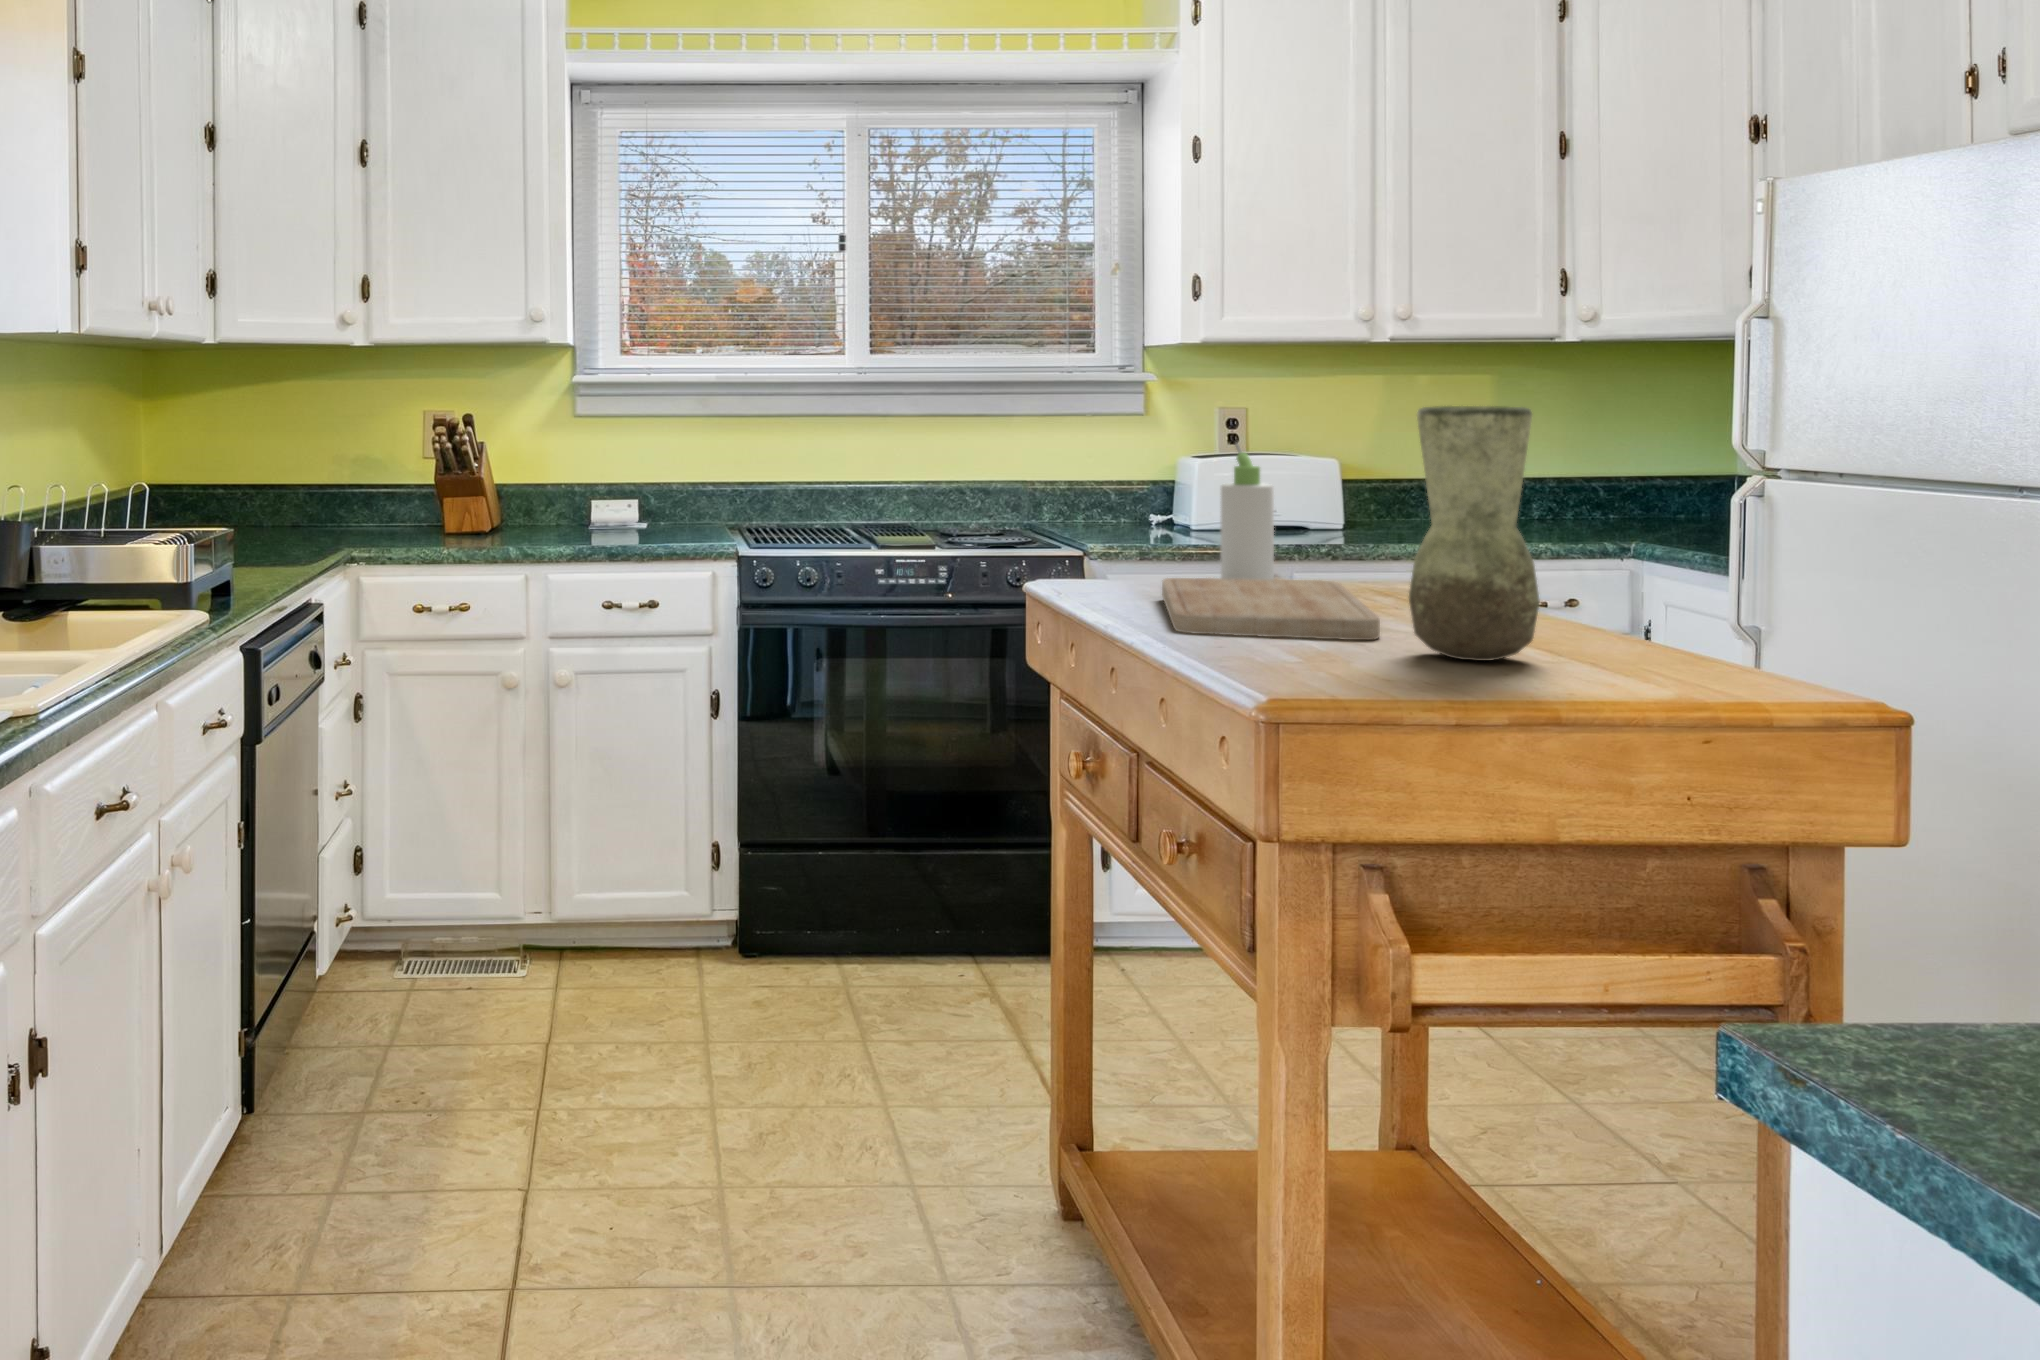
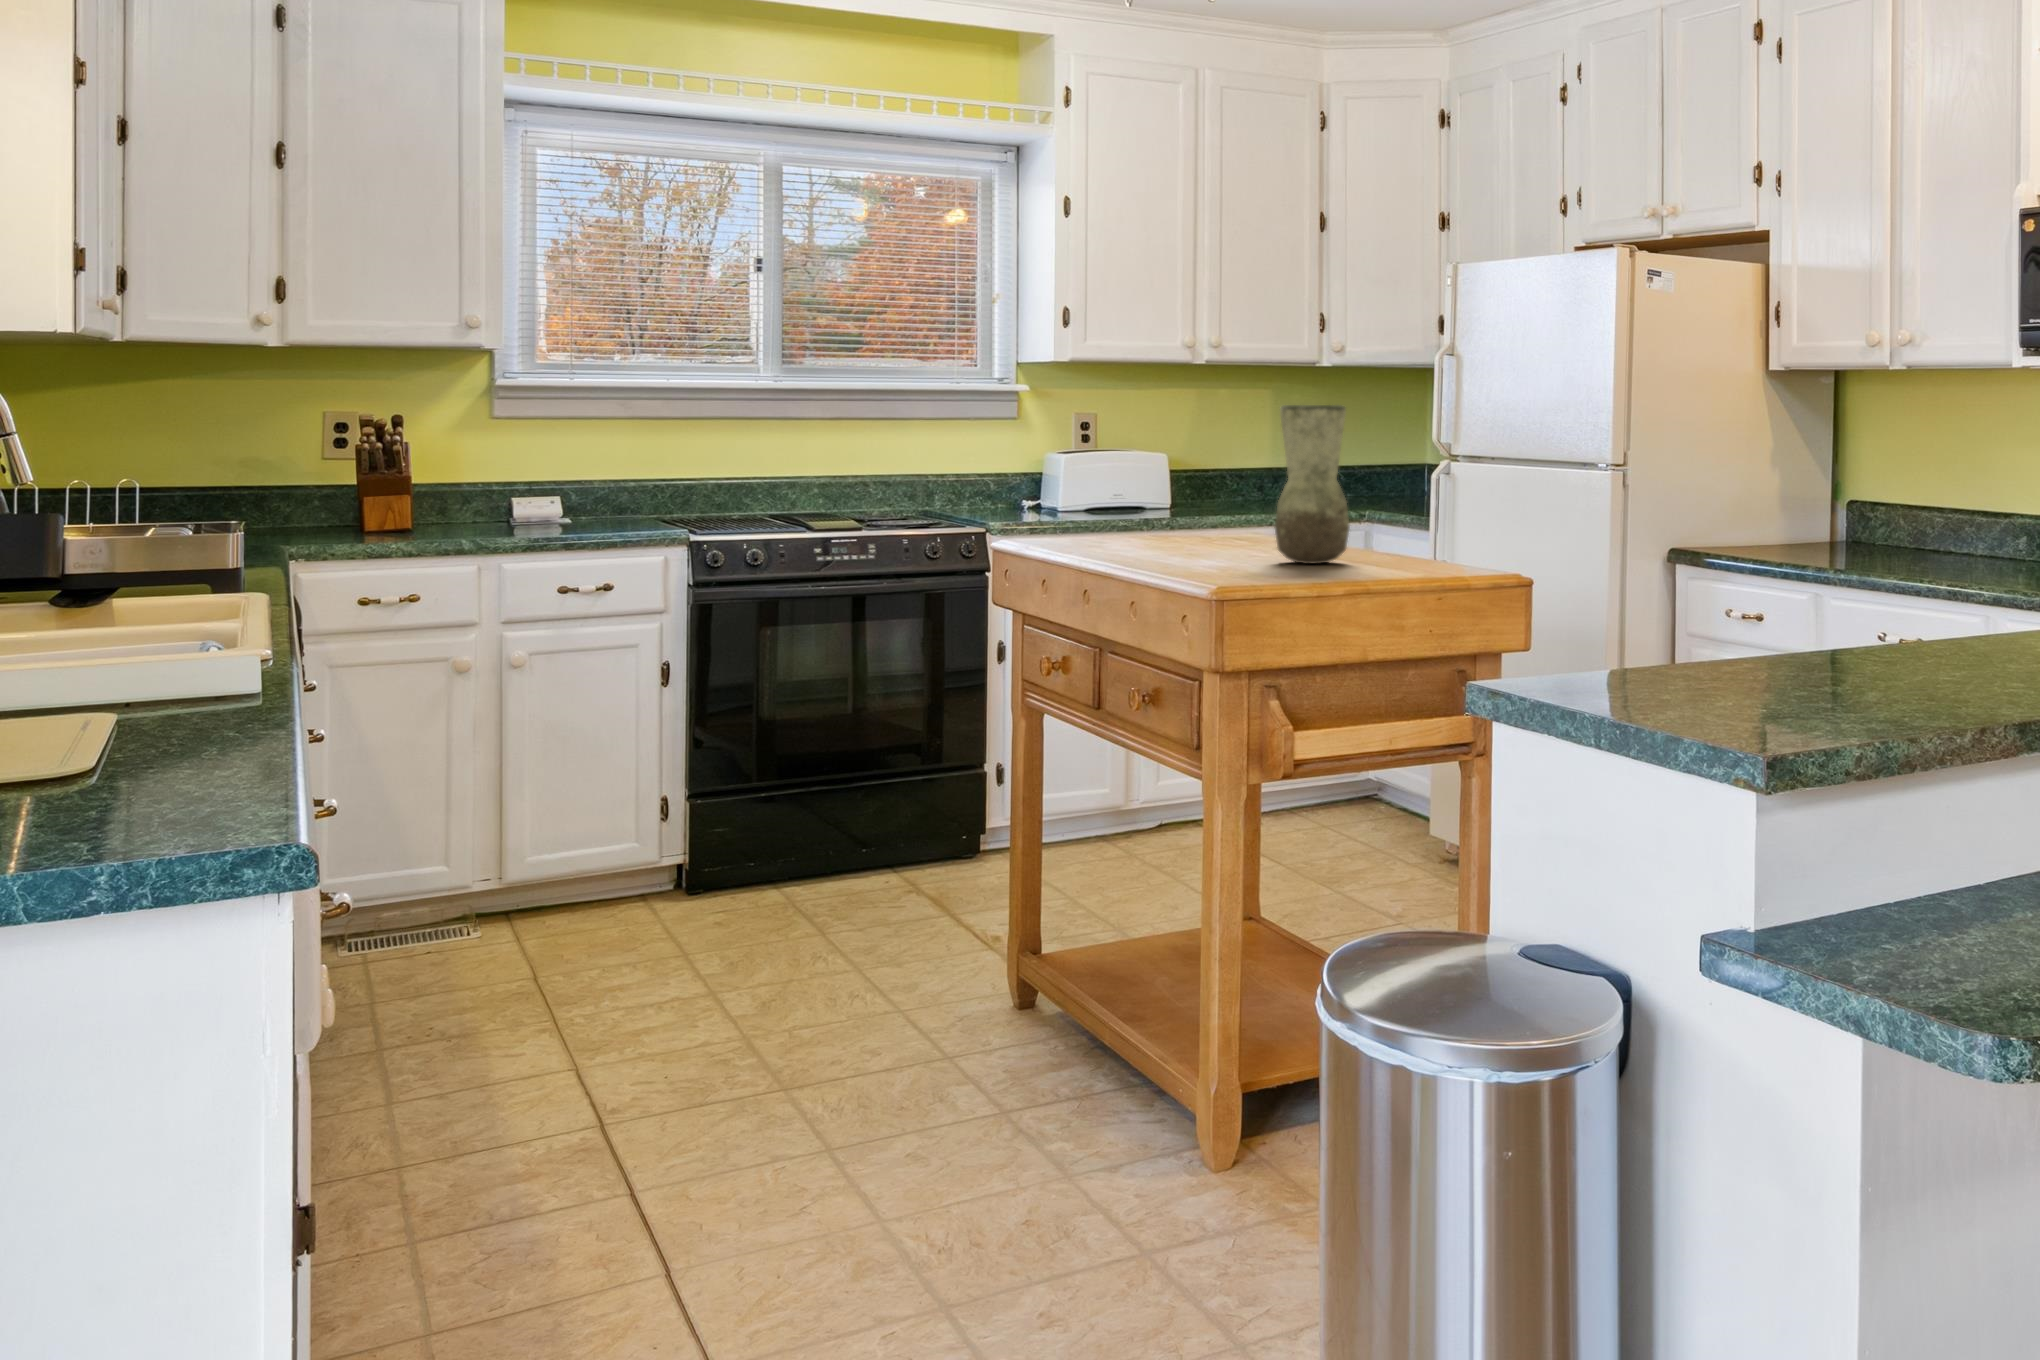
bottle: present [1221,443,1274,580] -> none [1123,434,1161,539]
cutting board: present [1162,578,1380,640] -> none [1092,528,1251,562]

